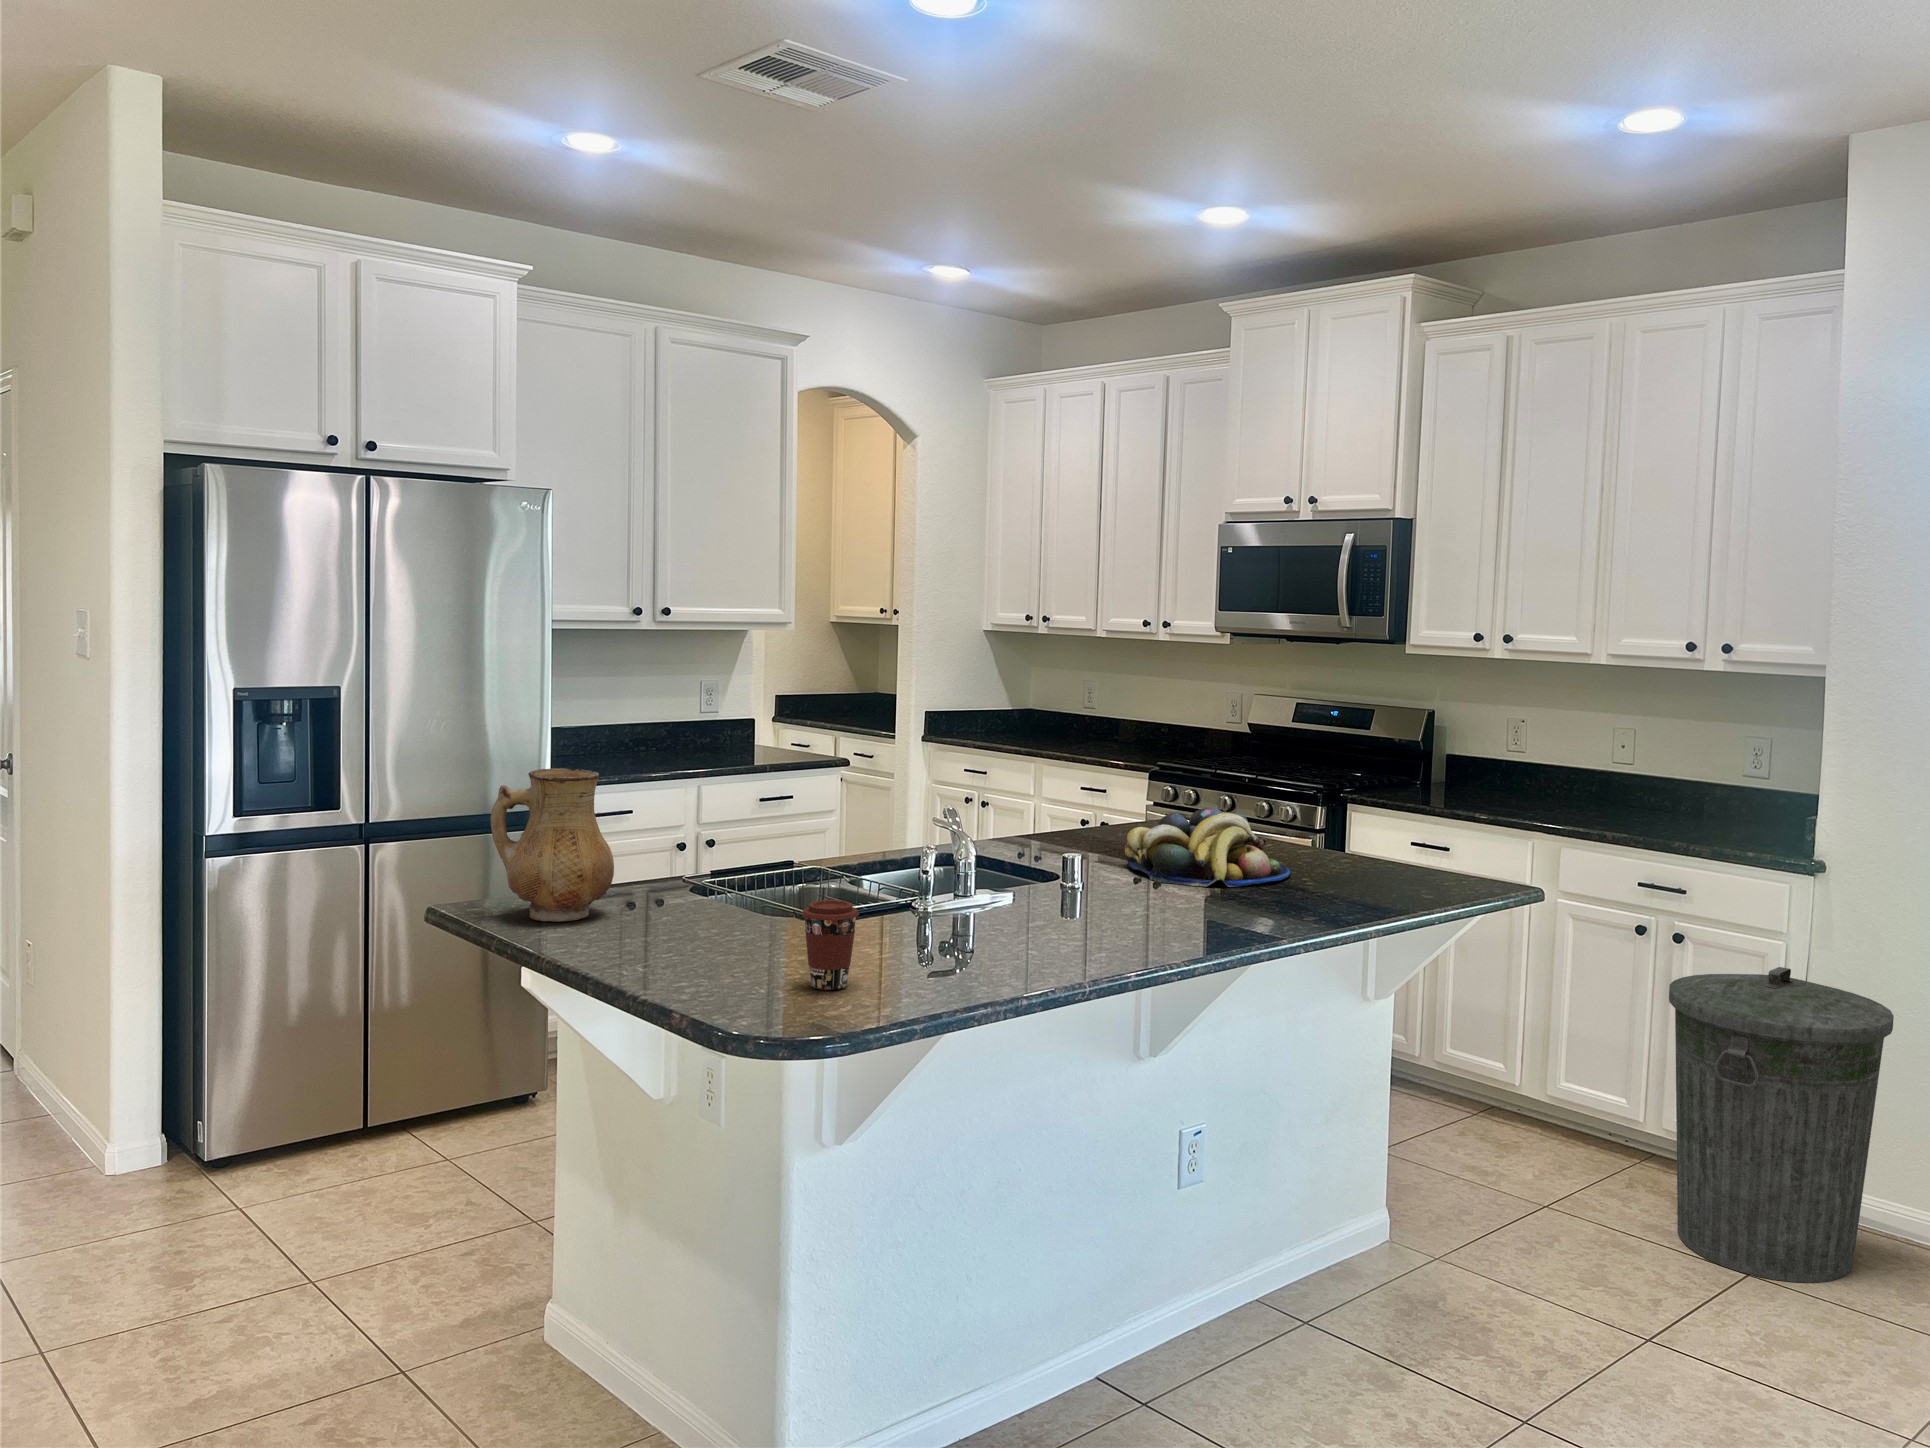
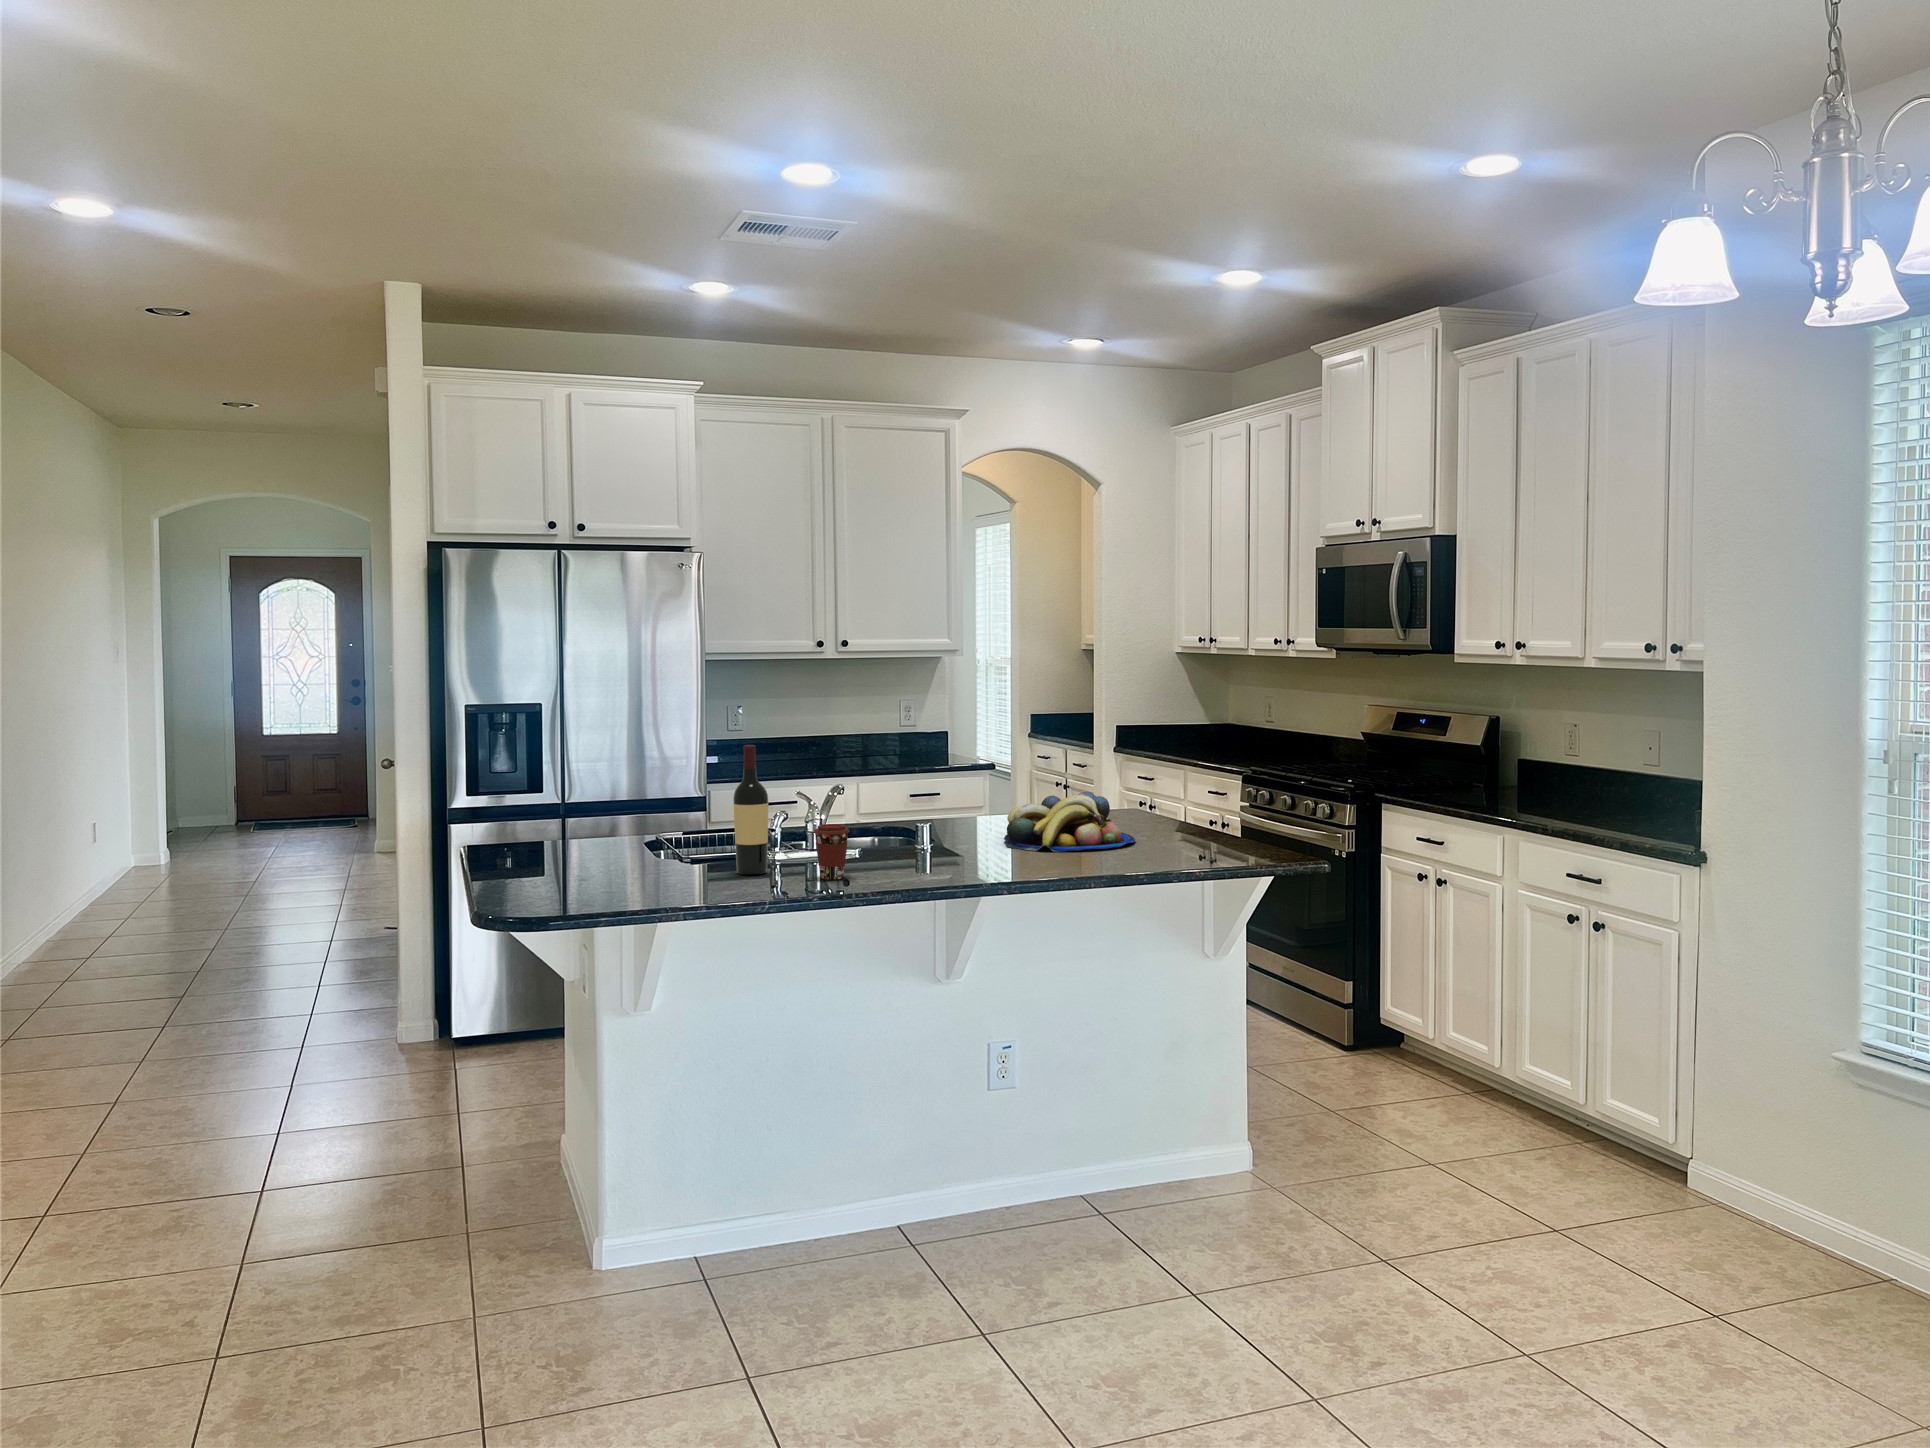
wine bottle: none [922,762,970,946] -> present [733,745,768,875]
ceramic pitcher: present [491,769,614,922] -> none [500,752,581,854]
coffee cup: present [802,900,859,990] -> present [813,824,850,880]
trash can: present [1669,967,1894,1283] -> none [1513,947,1712,1236]

